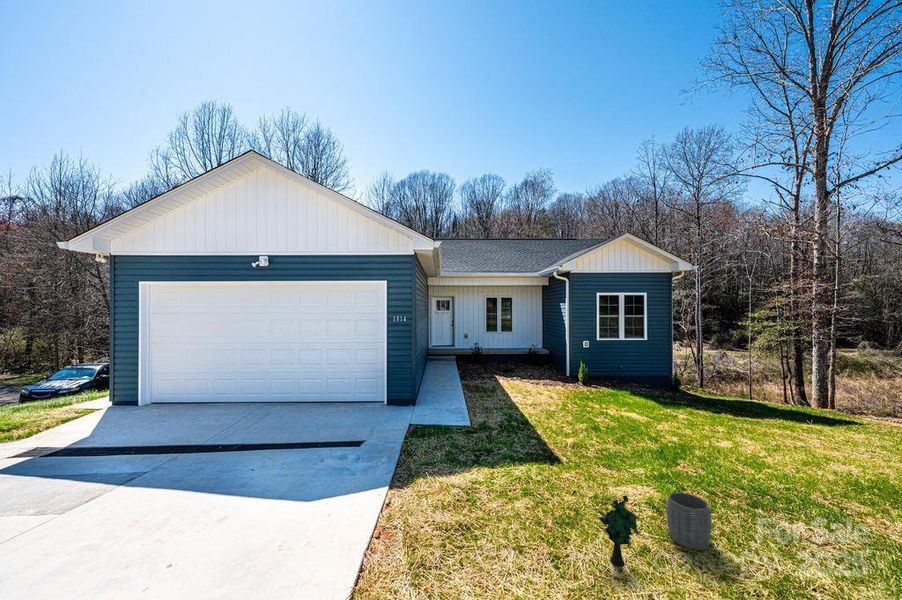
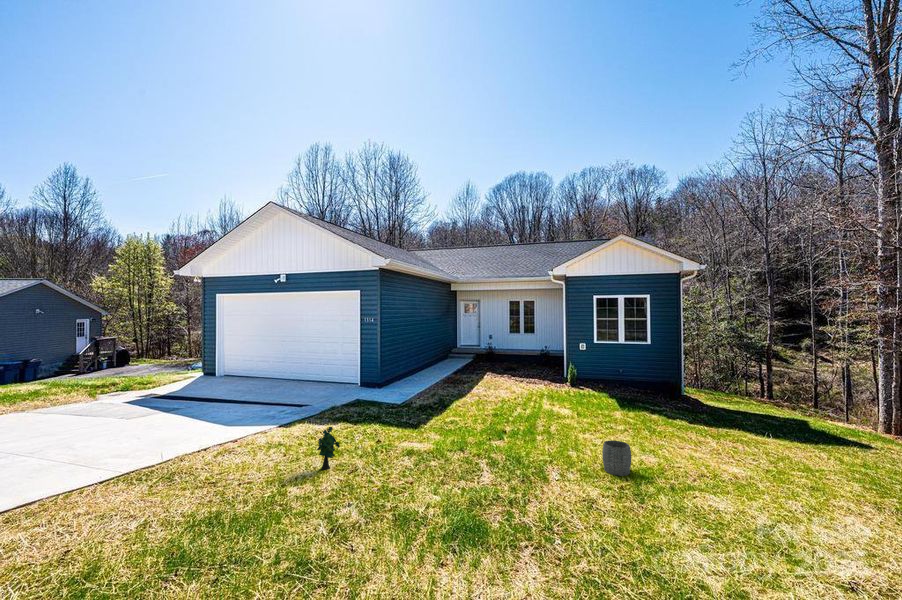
woven basket: present [666,492,712,550] -> present [602,440,631,476]

